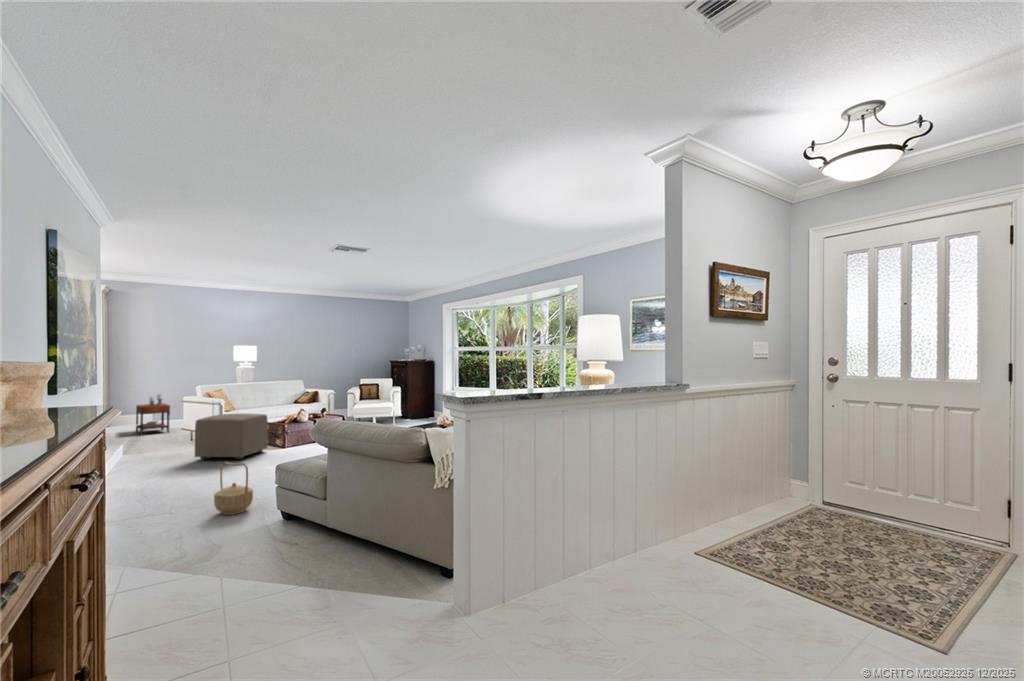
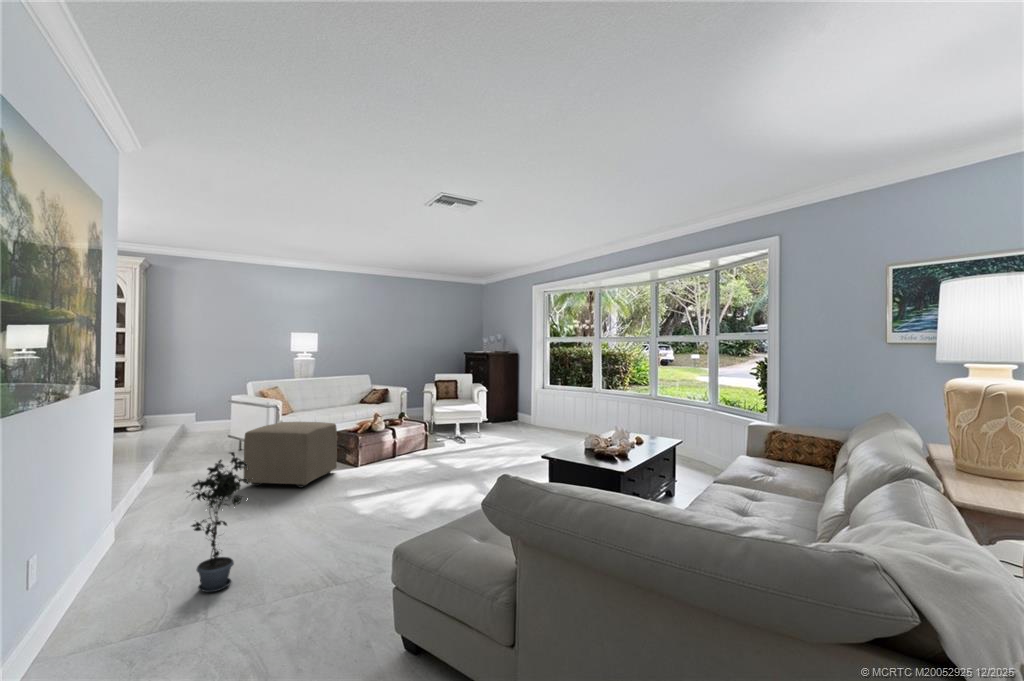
side table: present [136,394,170,435] -> none [179,391,217,441]
potted plant: none [160,421,203,504] -> present [192,452,249,592]
basket: present [214,462,253,515] -> none [272,529,338,631]

